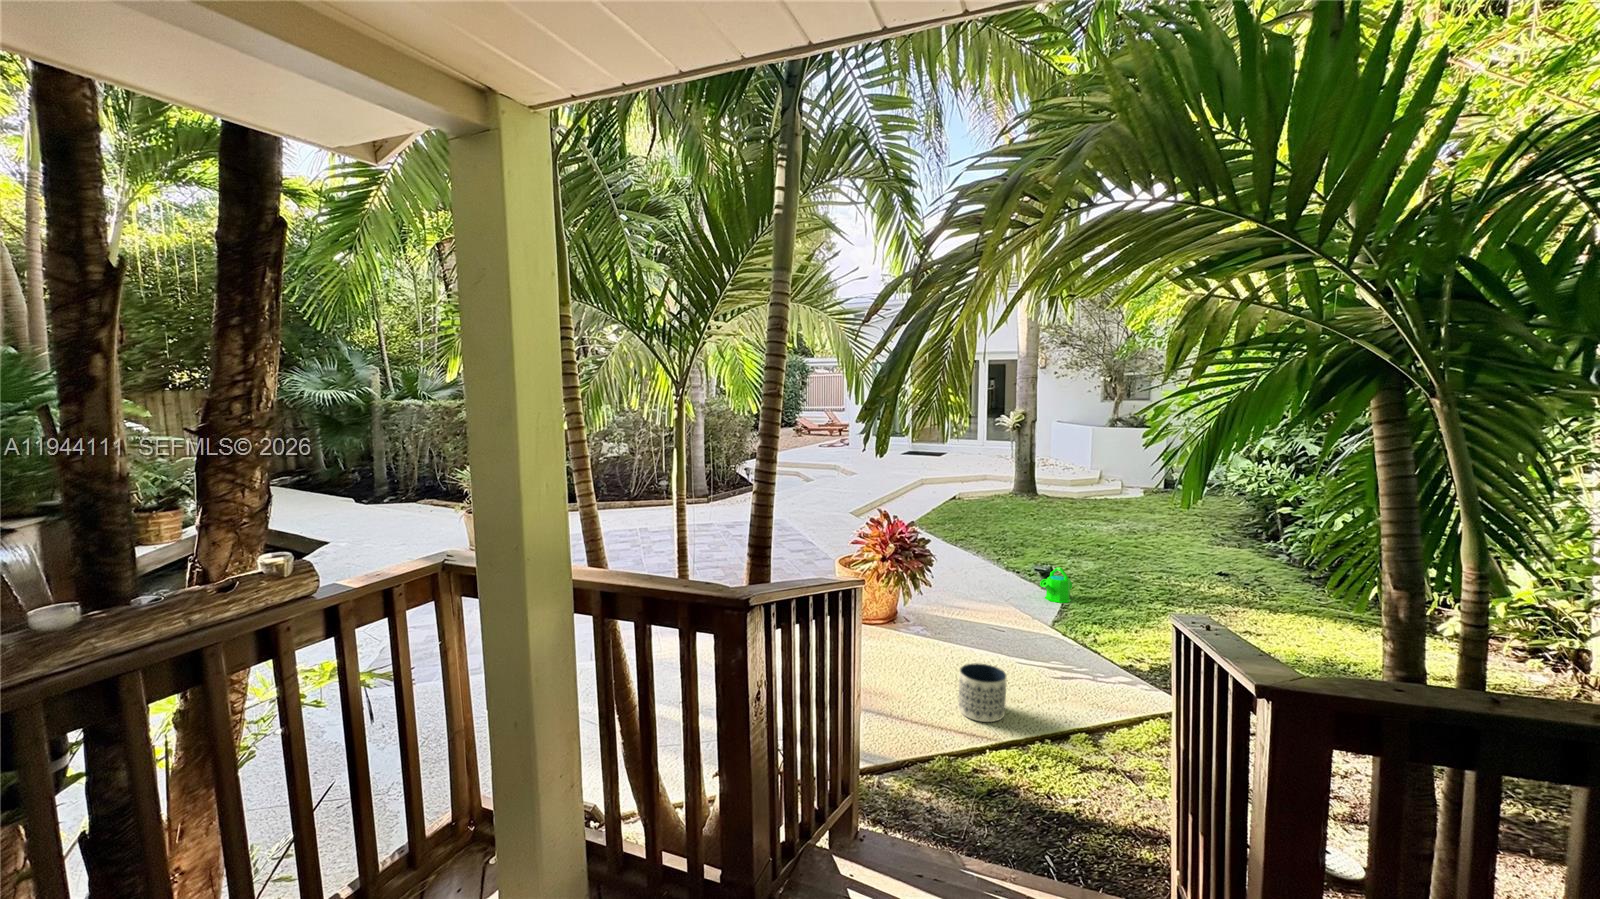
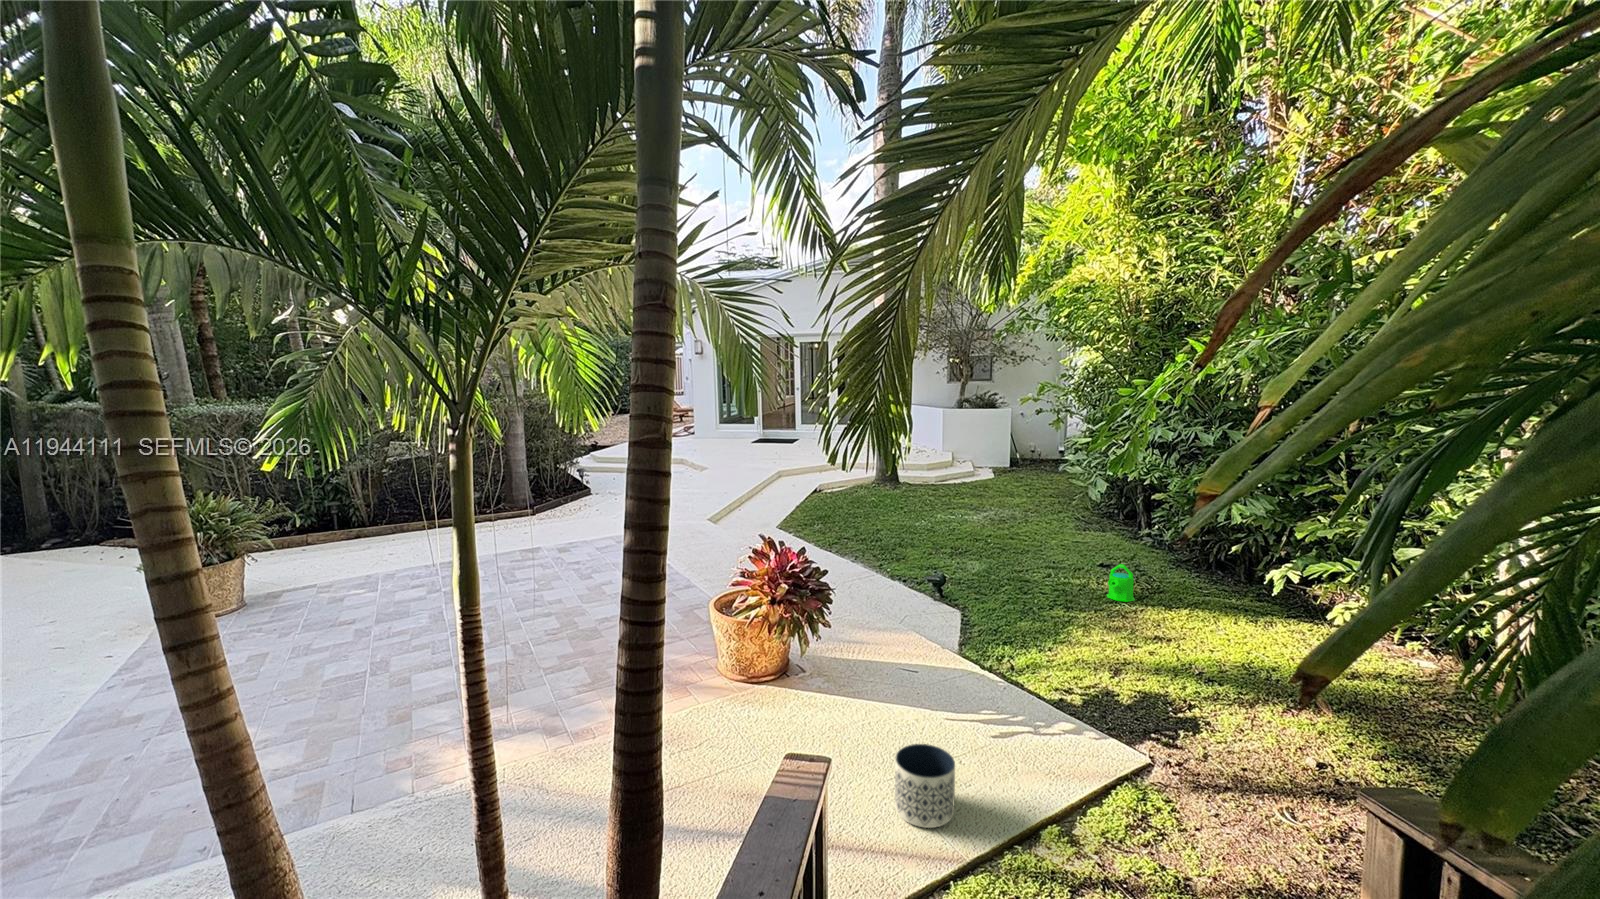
watering can: present [1040,567,1072,603] -> present [1106,564,1135,602]

